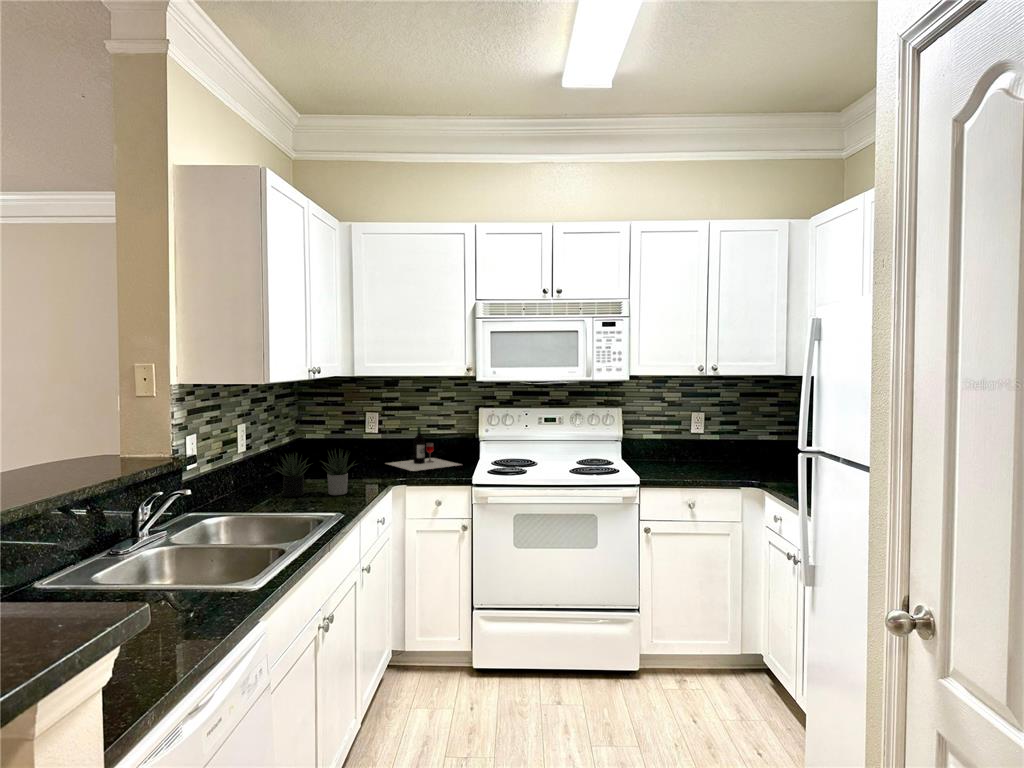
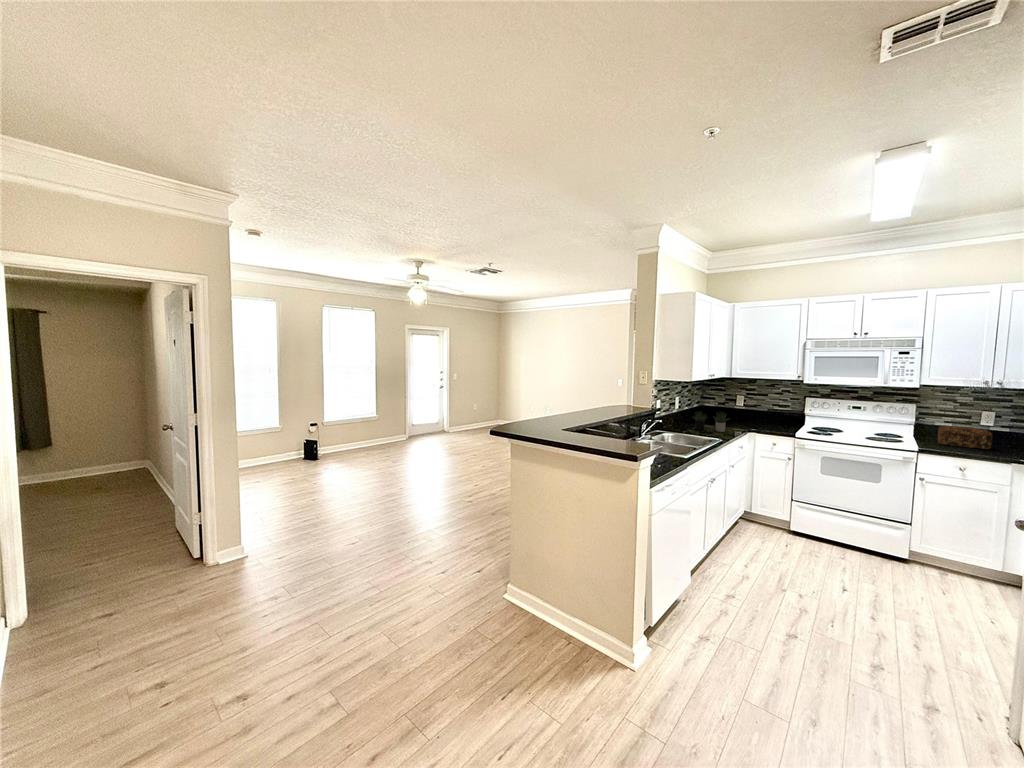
wine bottle: present [387,427,461,471] -> none [745,405,793,428]
bread loaf: none [651,438,712,468] -> present [938,425,992,449]

